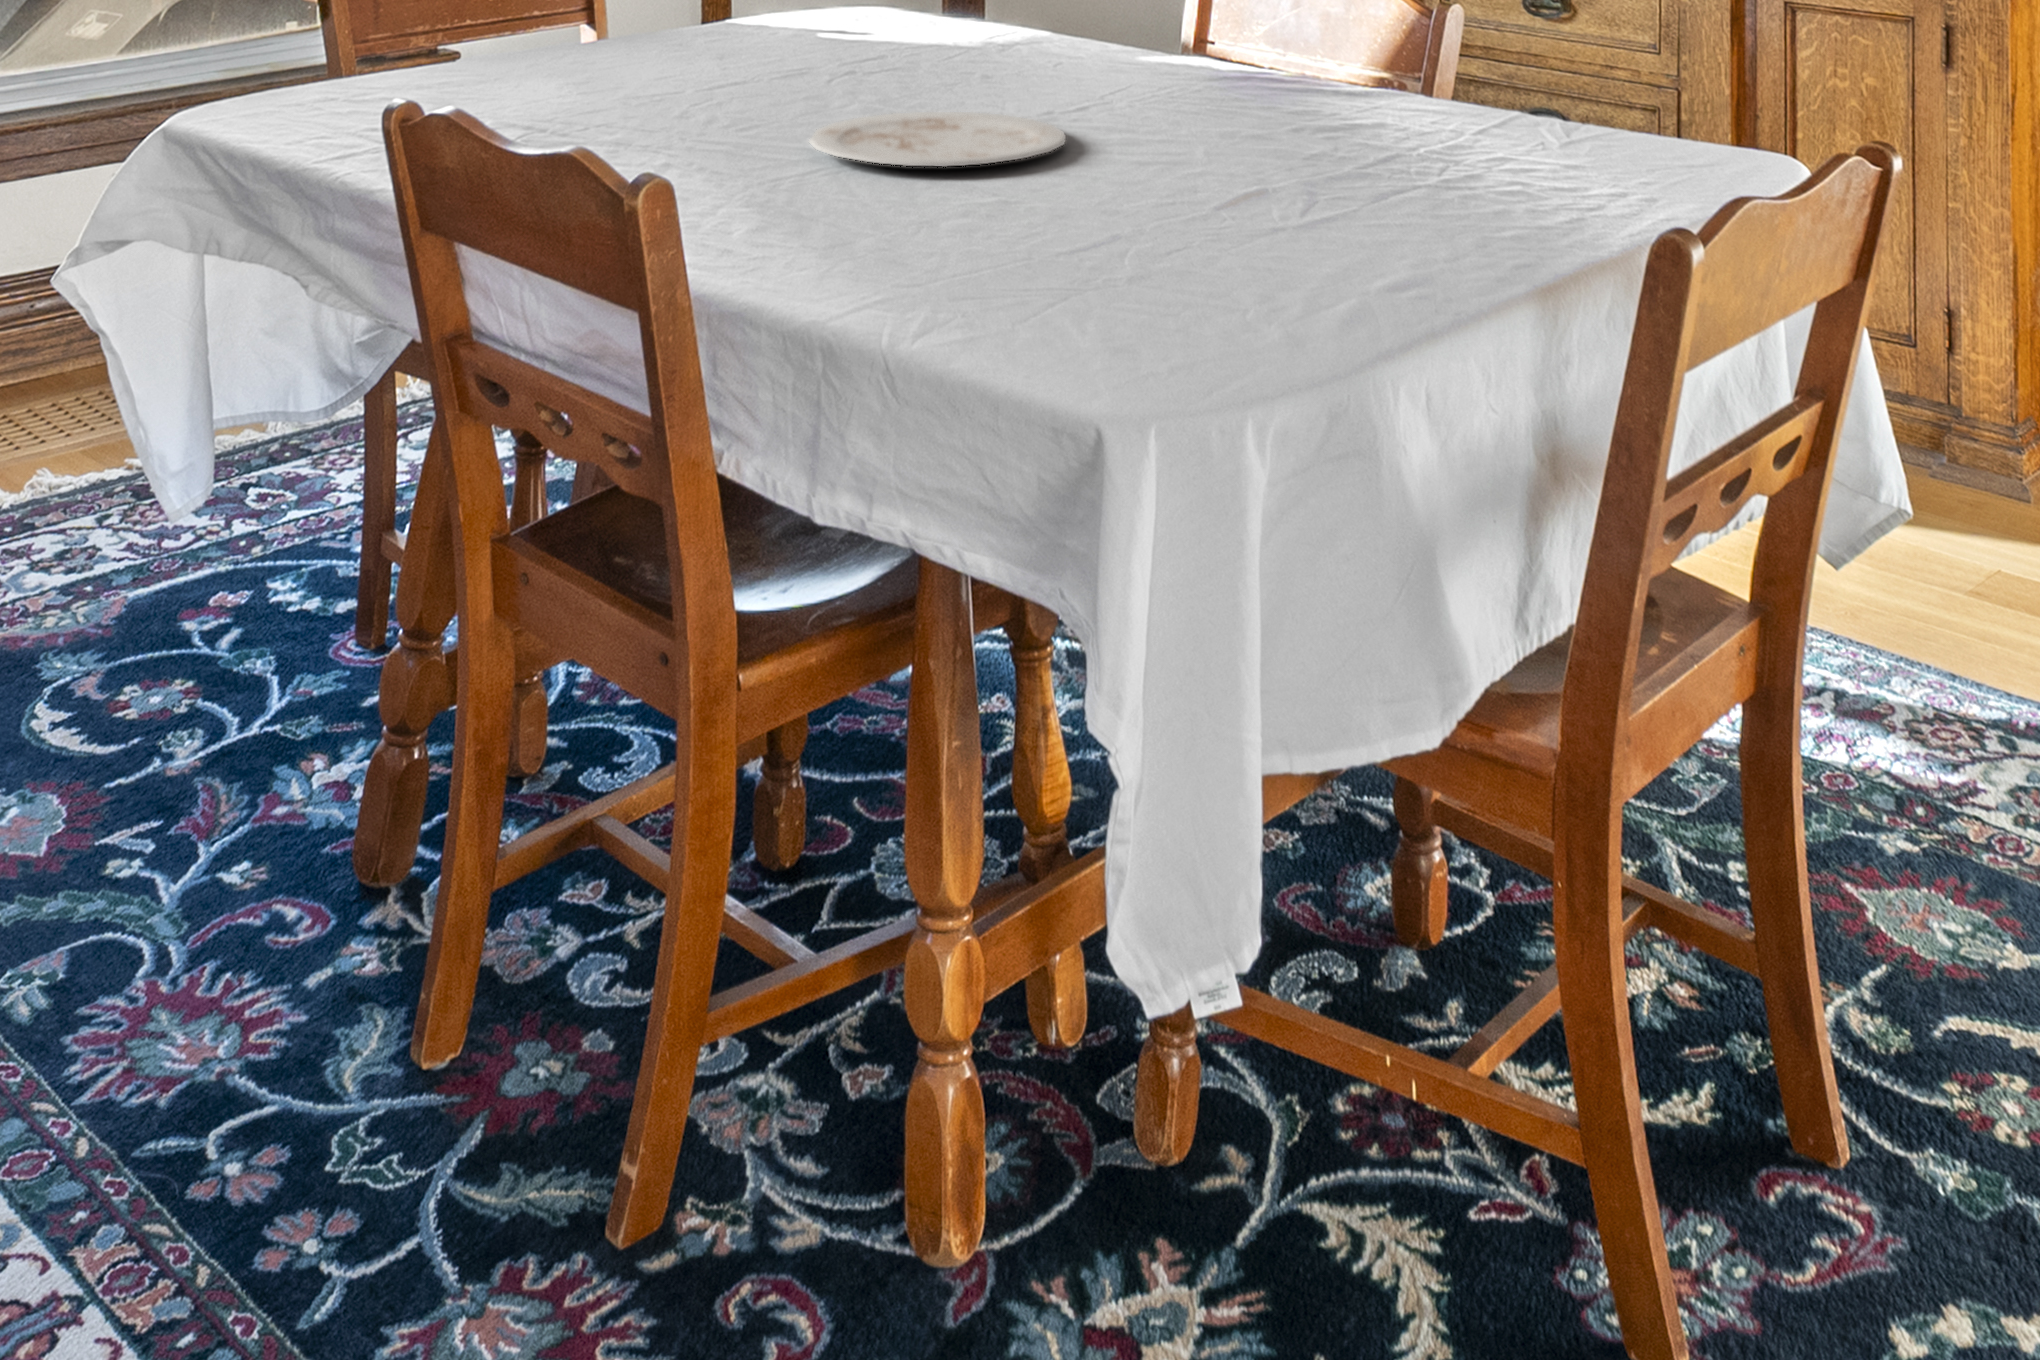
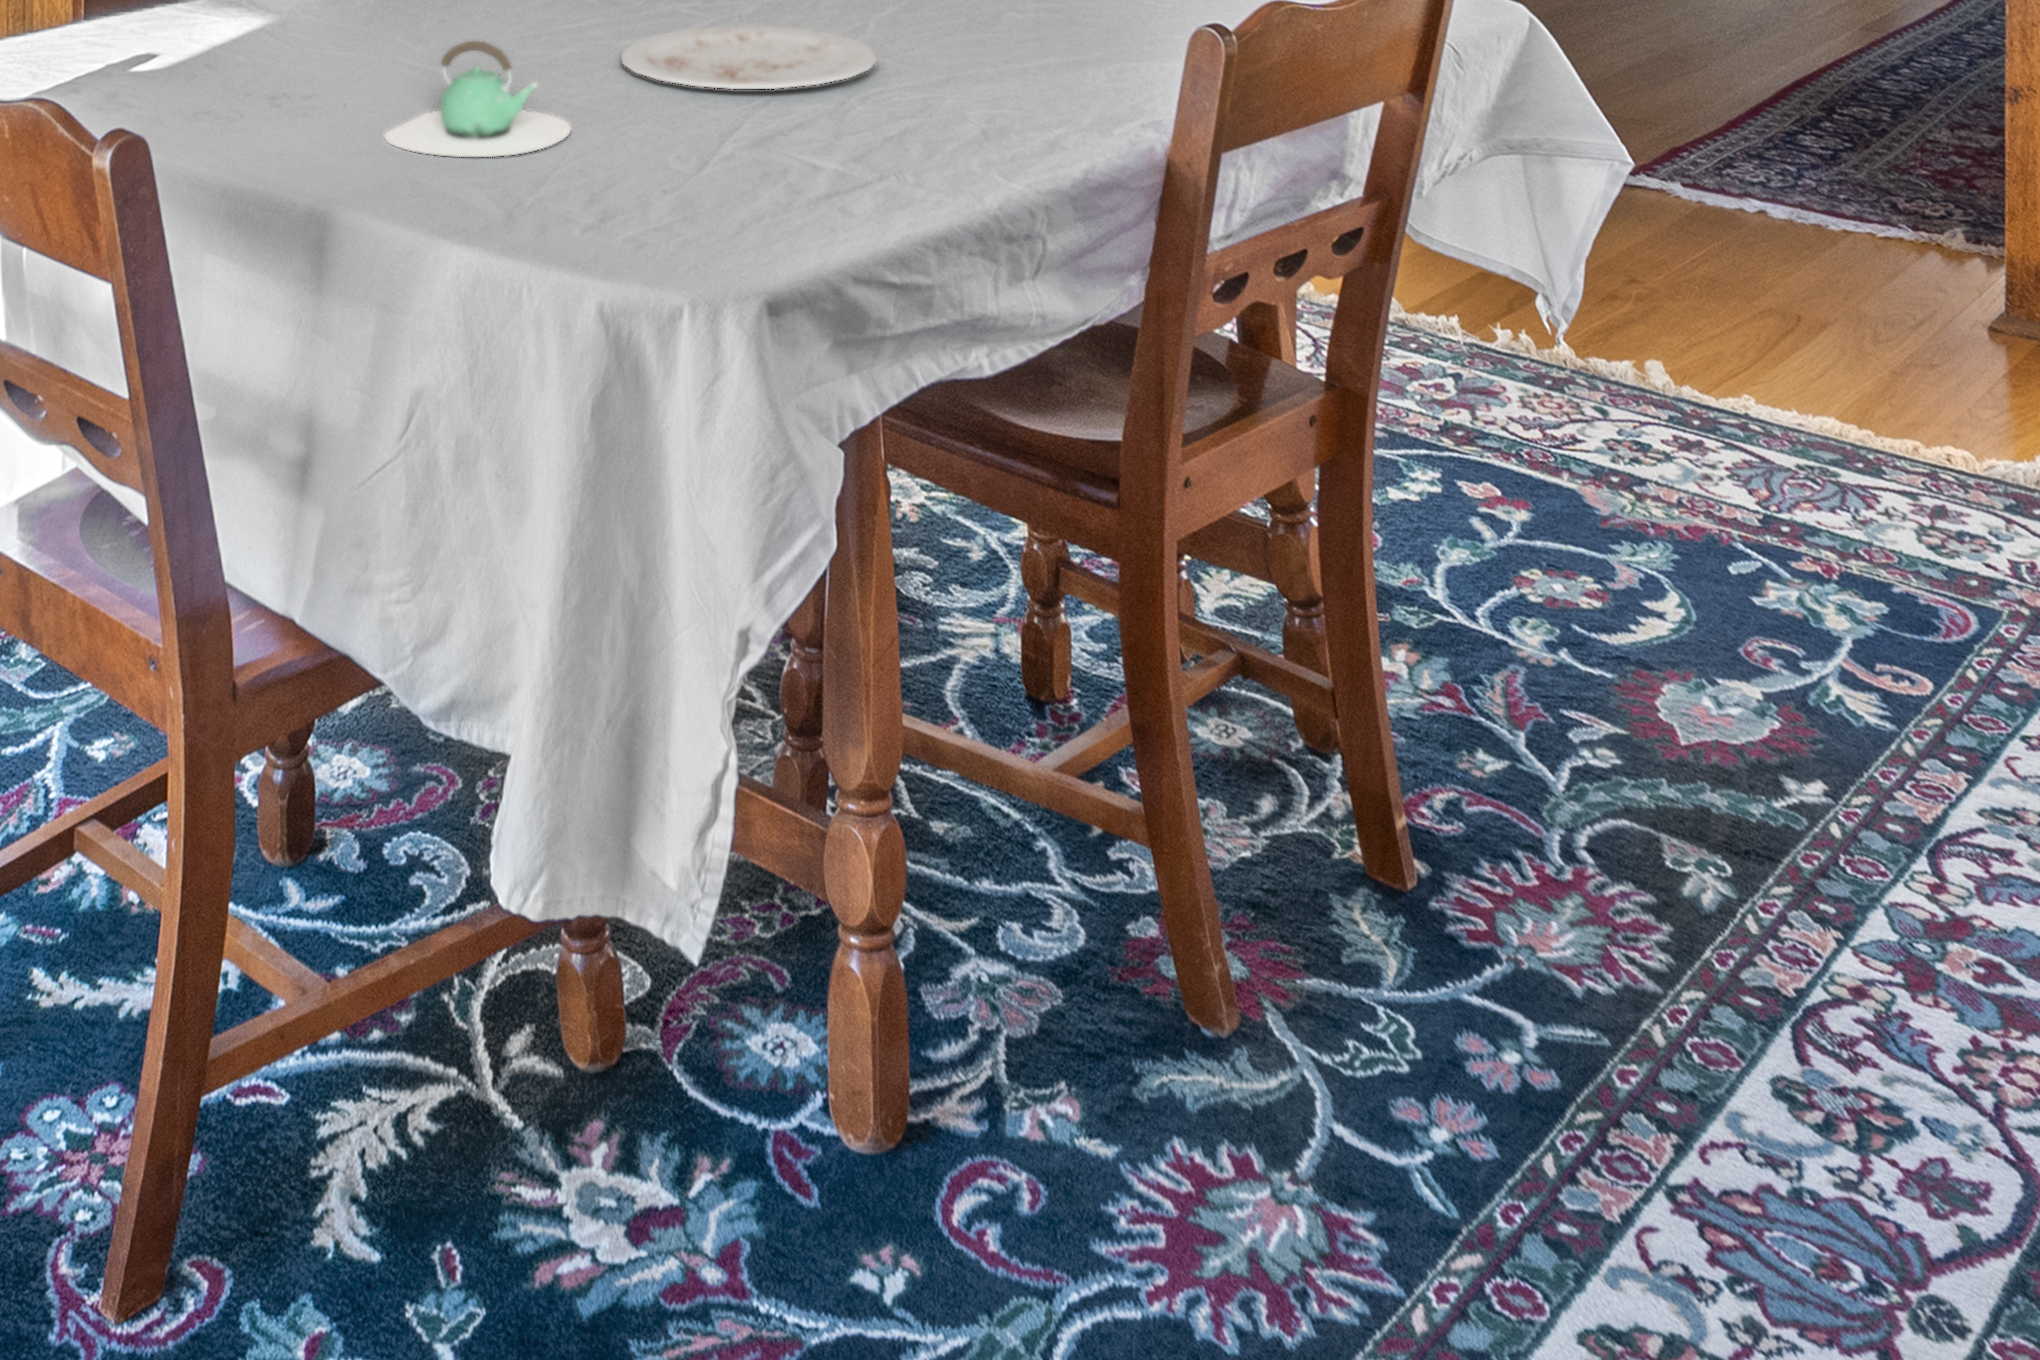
teapot: none [654,21,808,109] -> present [385,41,571,157]

